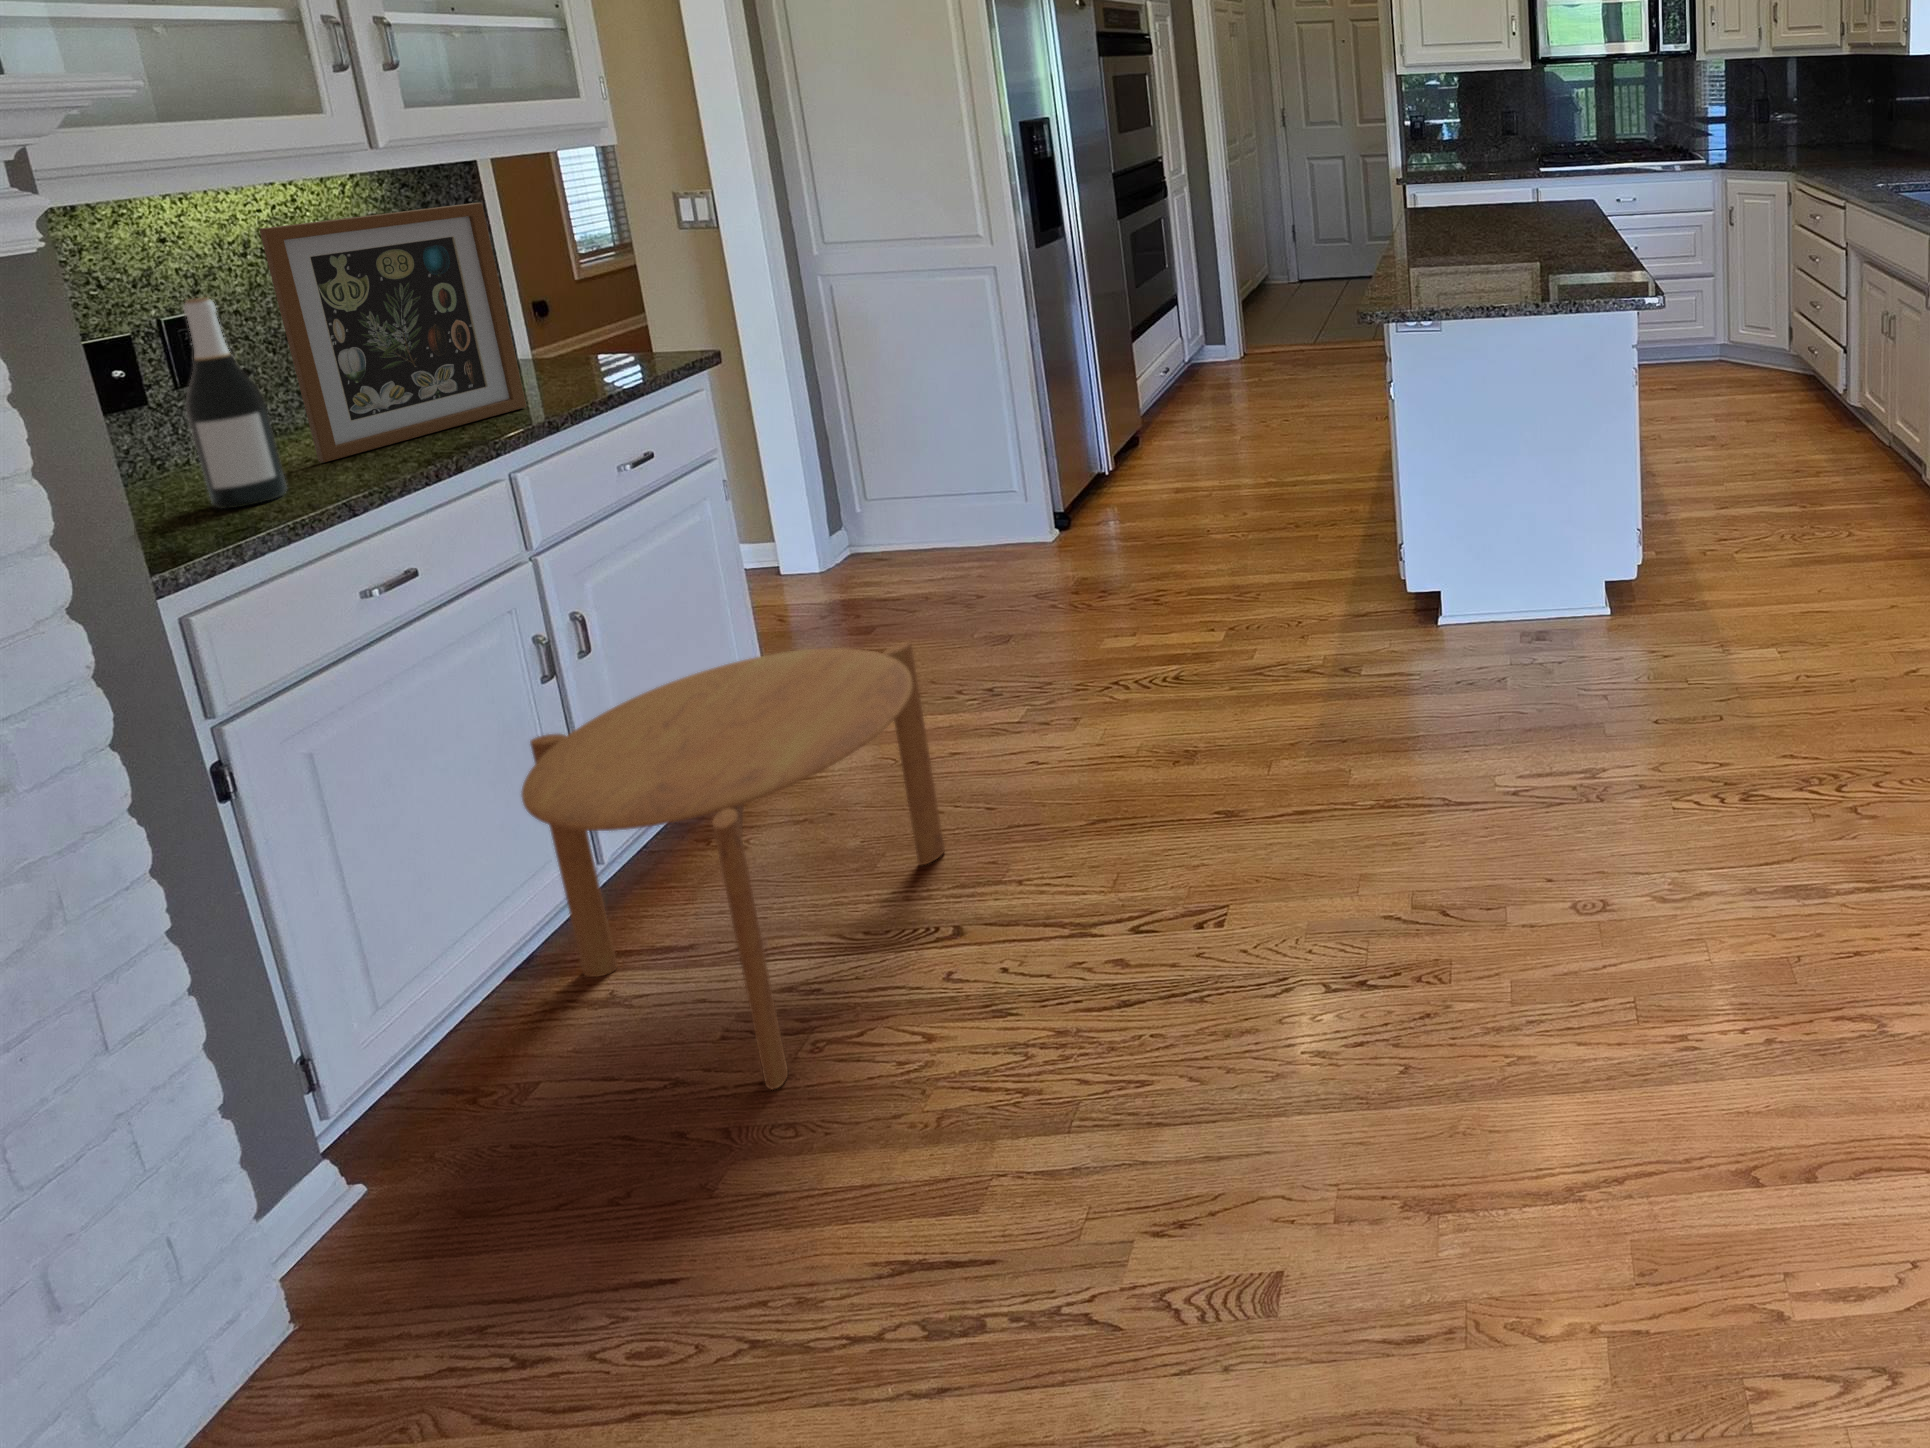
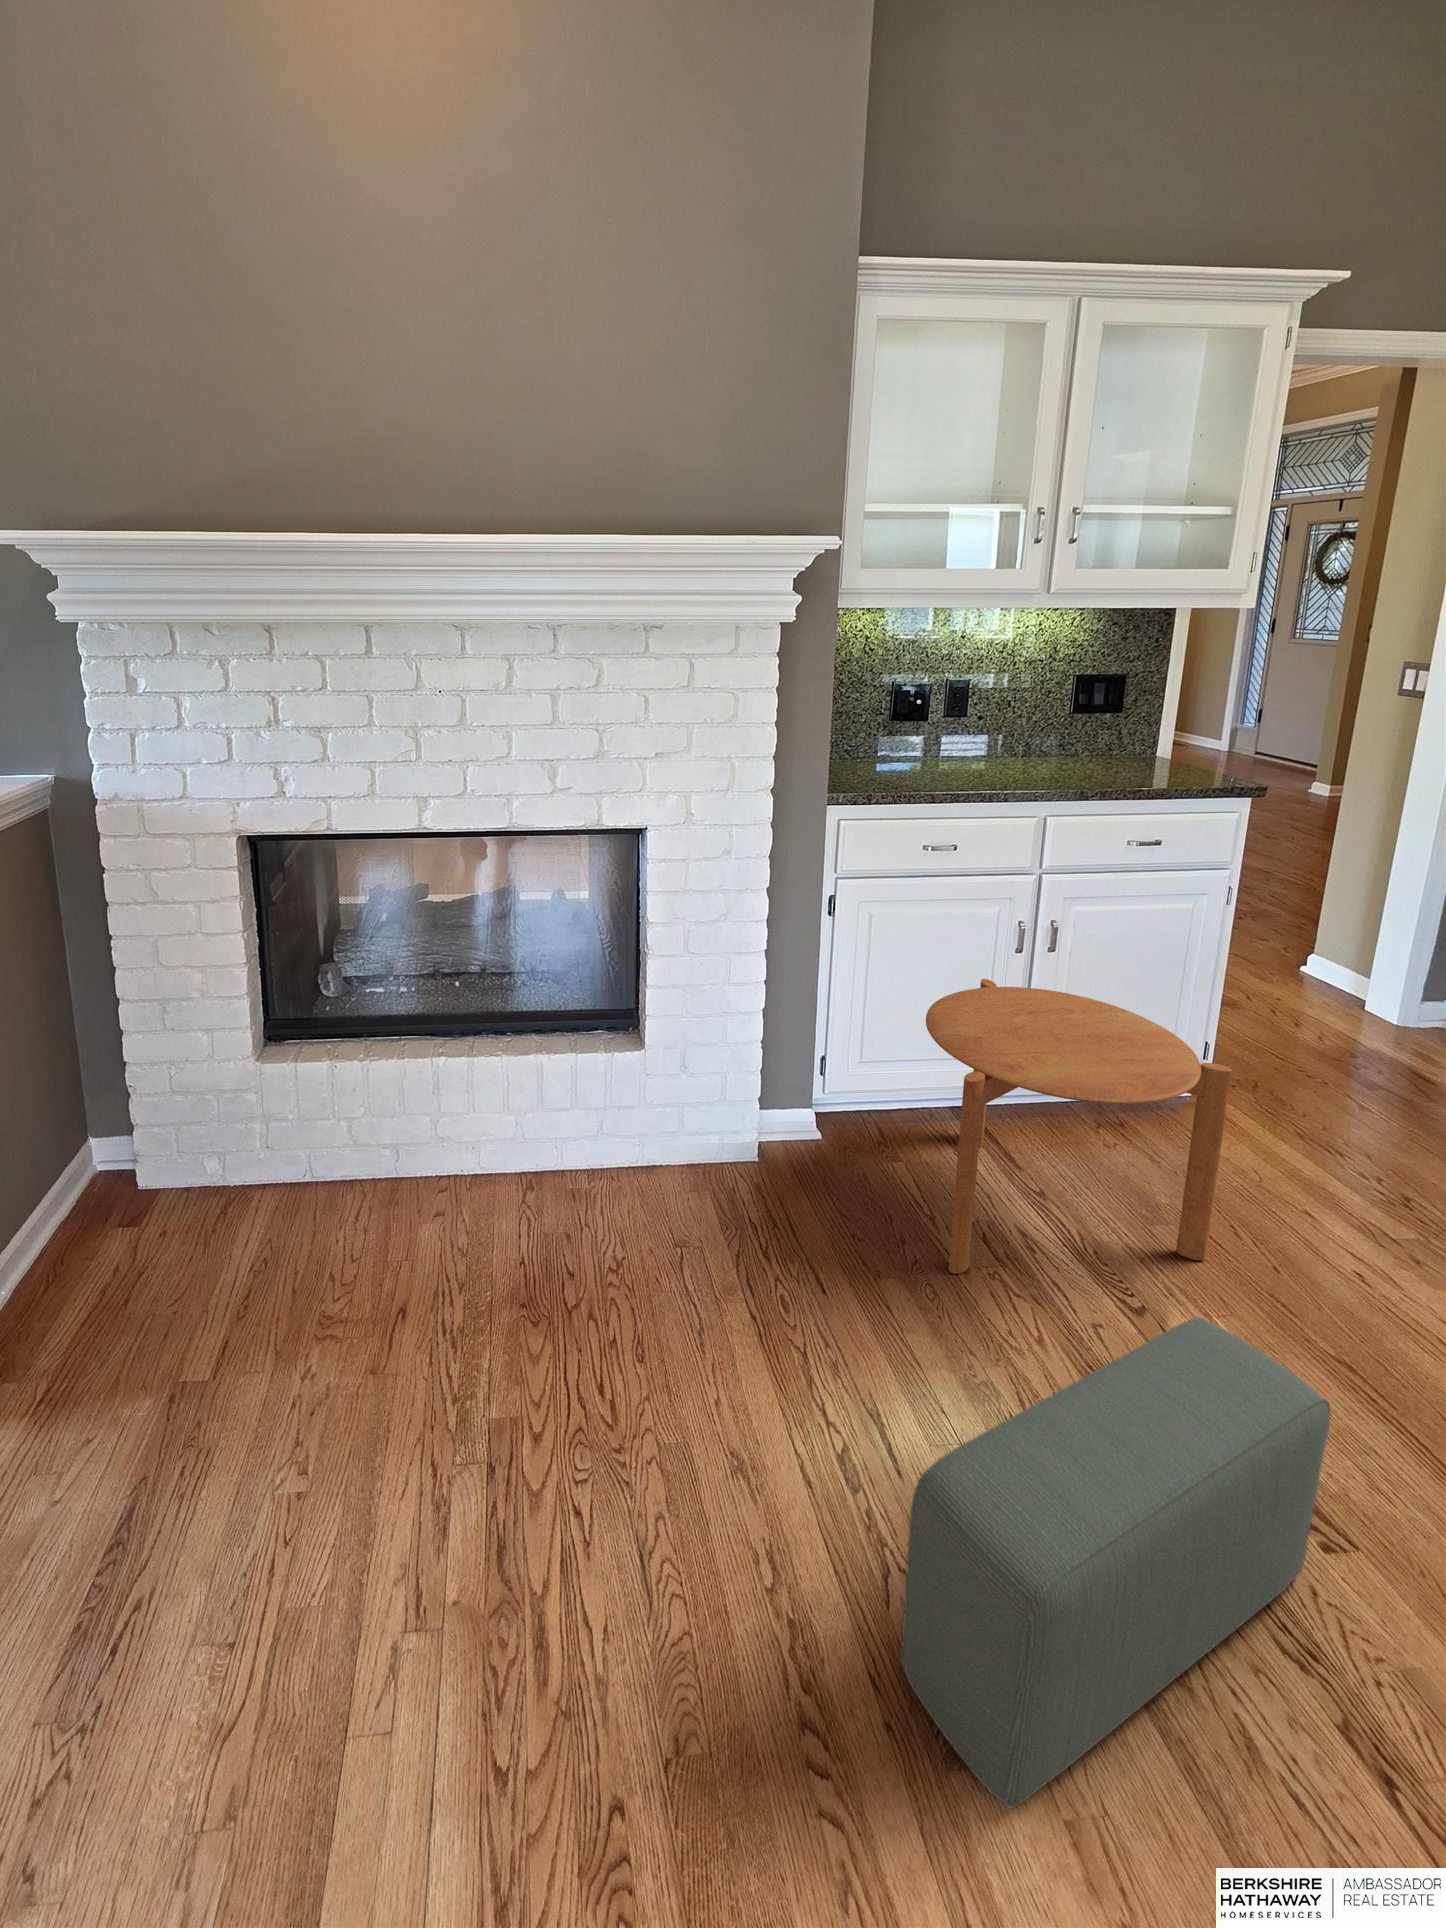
picture frame: present [259,203,526,462] -> none [963,632,1102,778]
wine bottle: present [183,297,287,508] -> none [894,664,929,781]
pouf: none [1106,797,1326,1330] -> present [901,1317,1330,1808]

